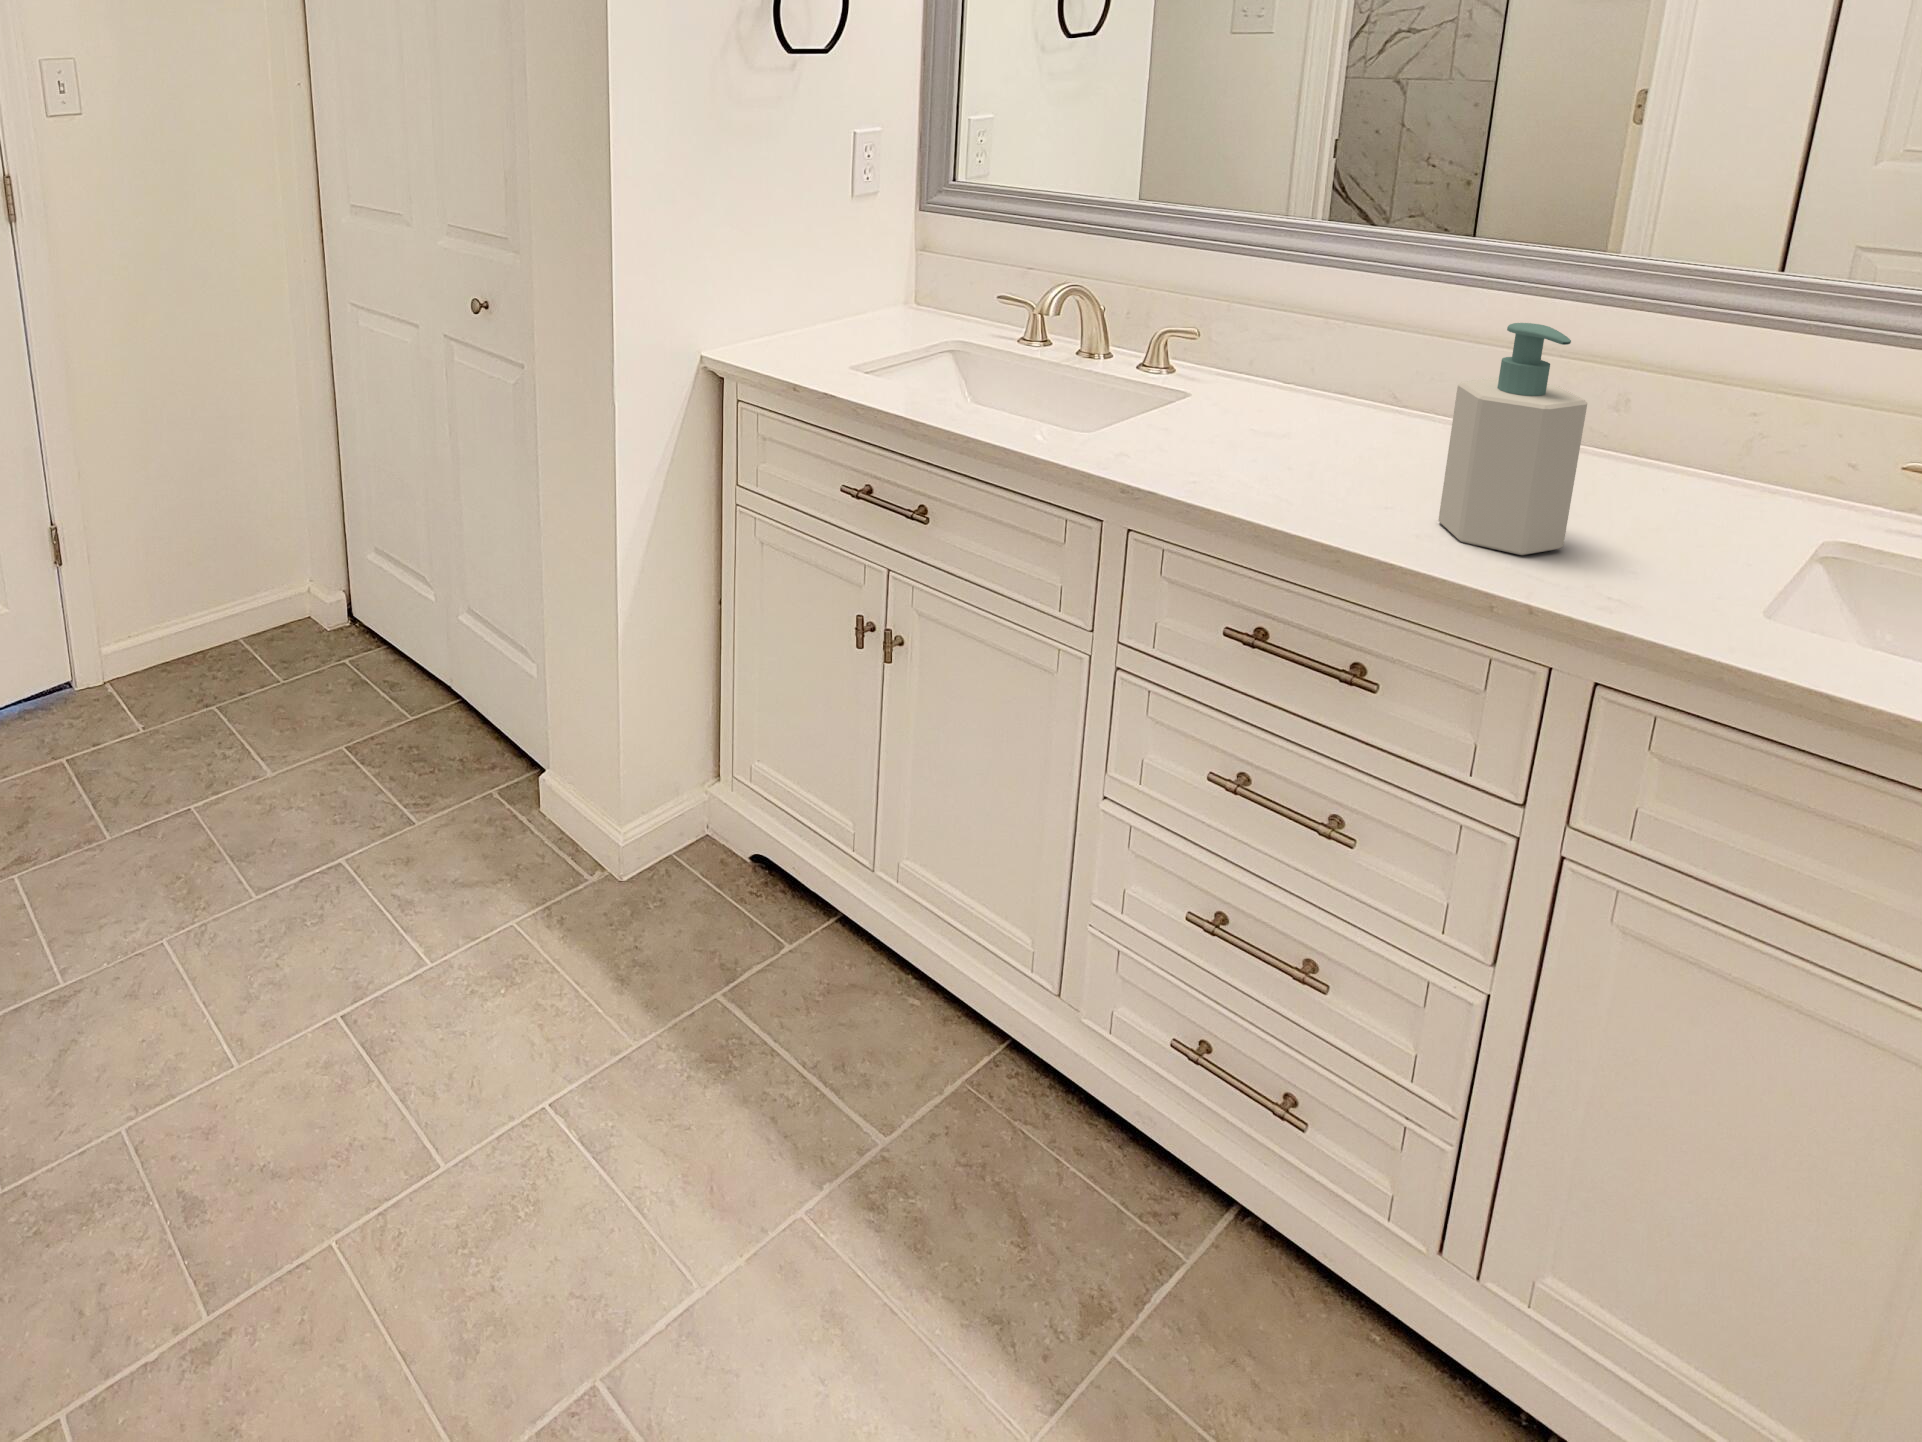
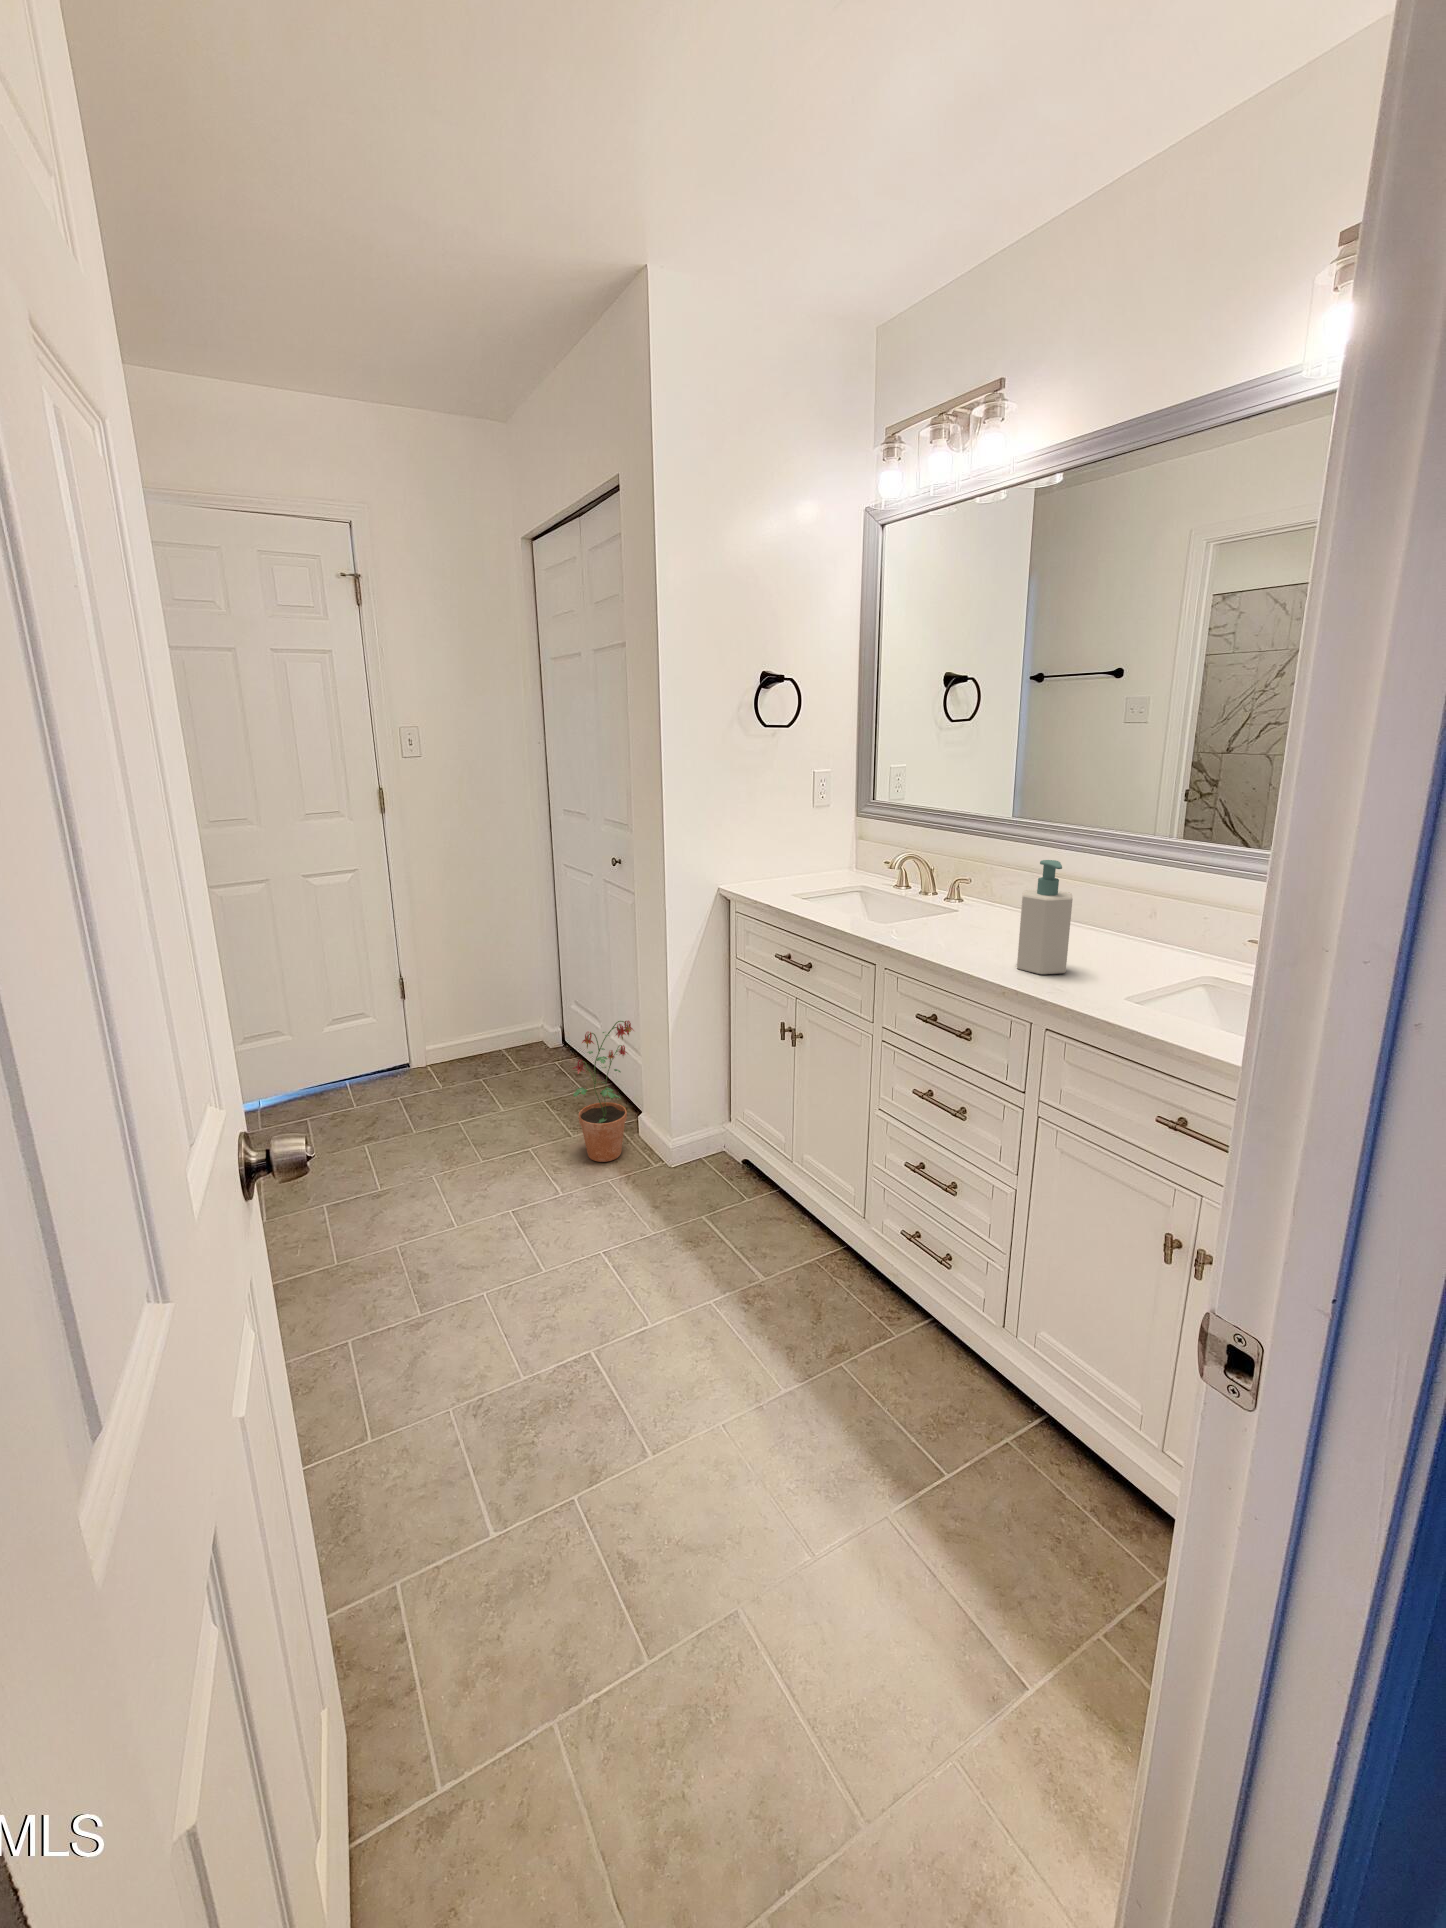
potted plant: none [424,608,545,879] -> present [573,1021,634,1162]

